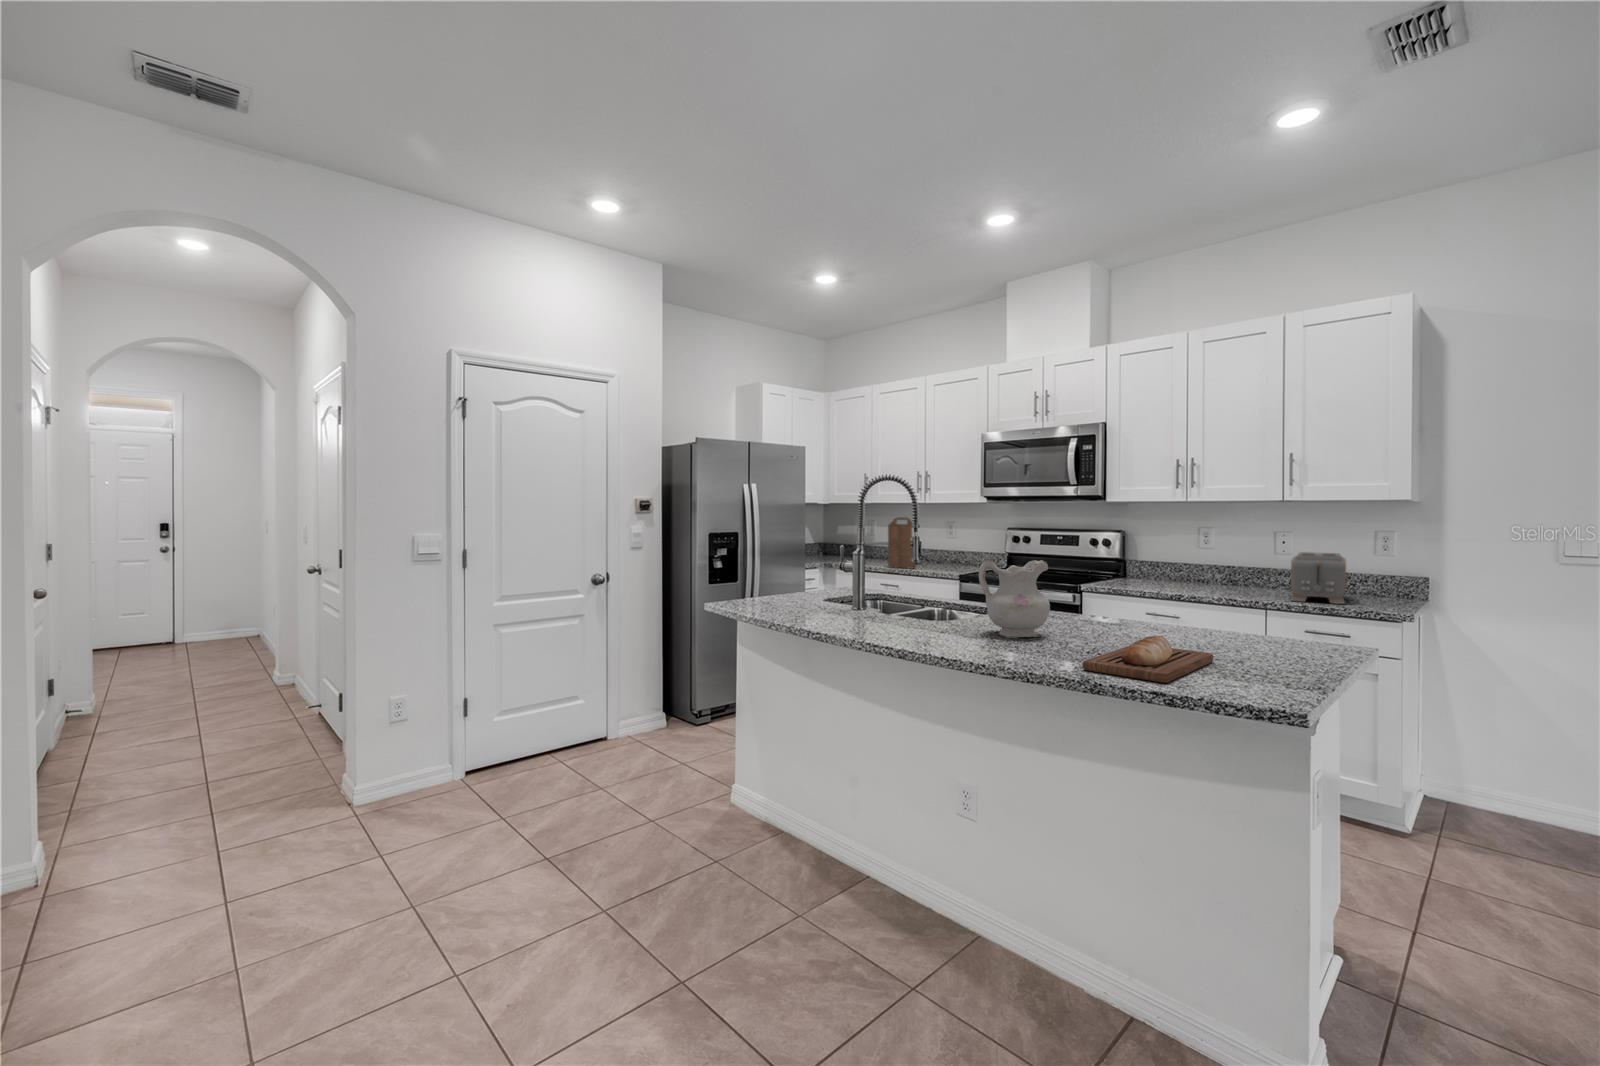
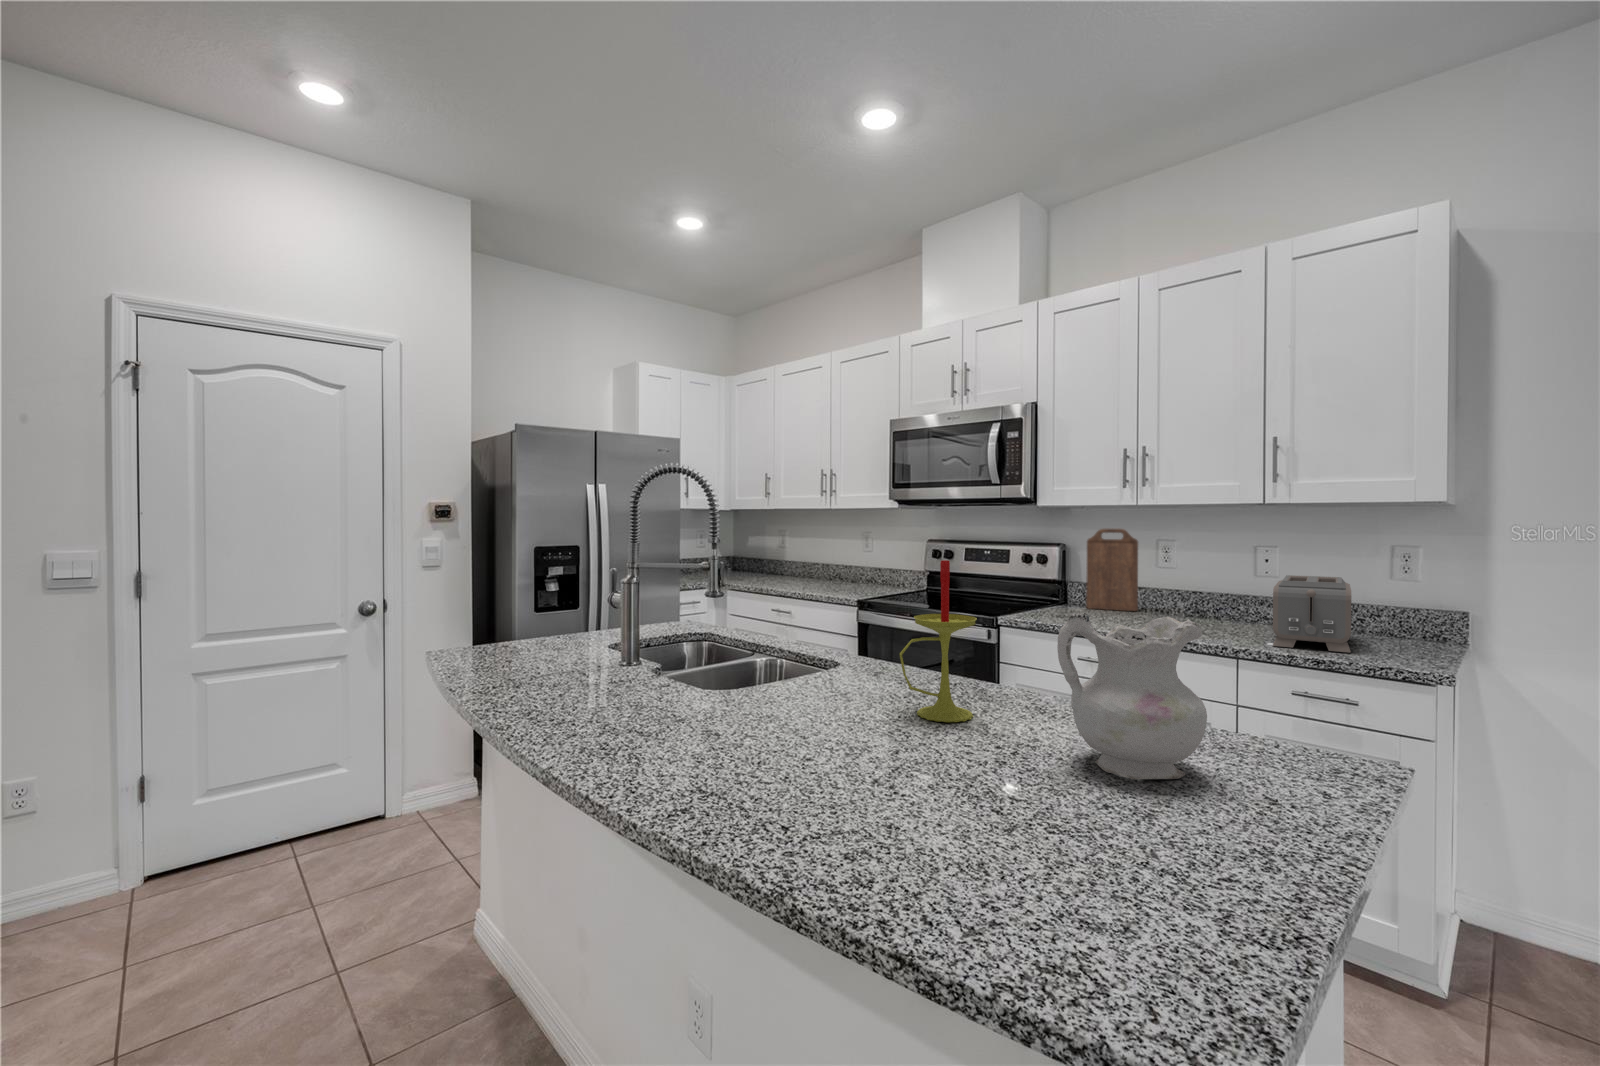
cutting board: present [888,517,916,569] -> present [1086,529,1138,611]
candle: none [1072,534,1119,633] -> present [900,560,977,722]
ceramic pitcher: present [979,558,1050,637] -> present [1057,613,1207,779]
bread loaf: present [1082,636,1213,683] -> none [808,762,1093,915]

